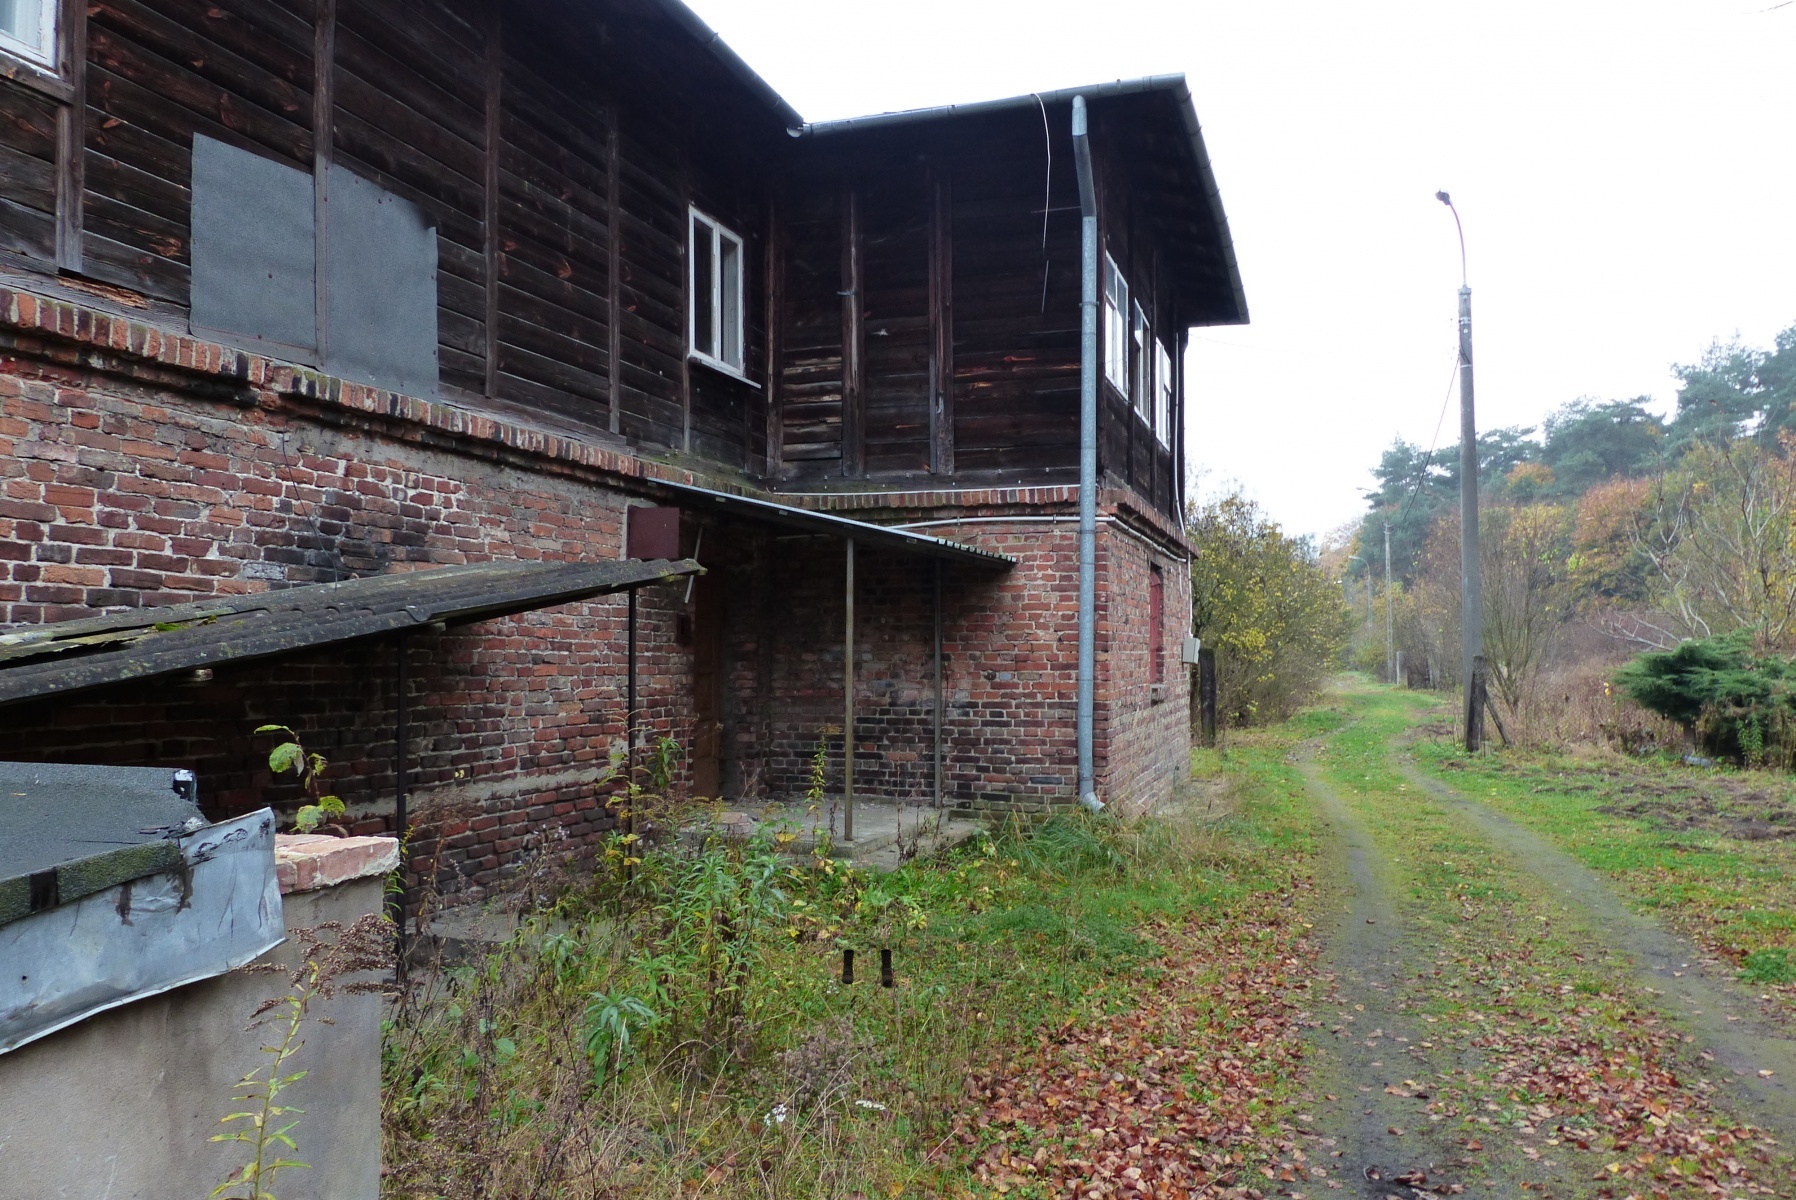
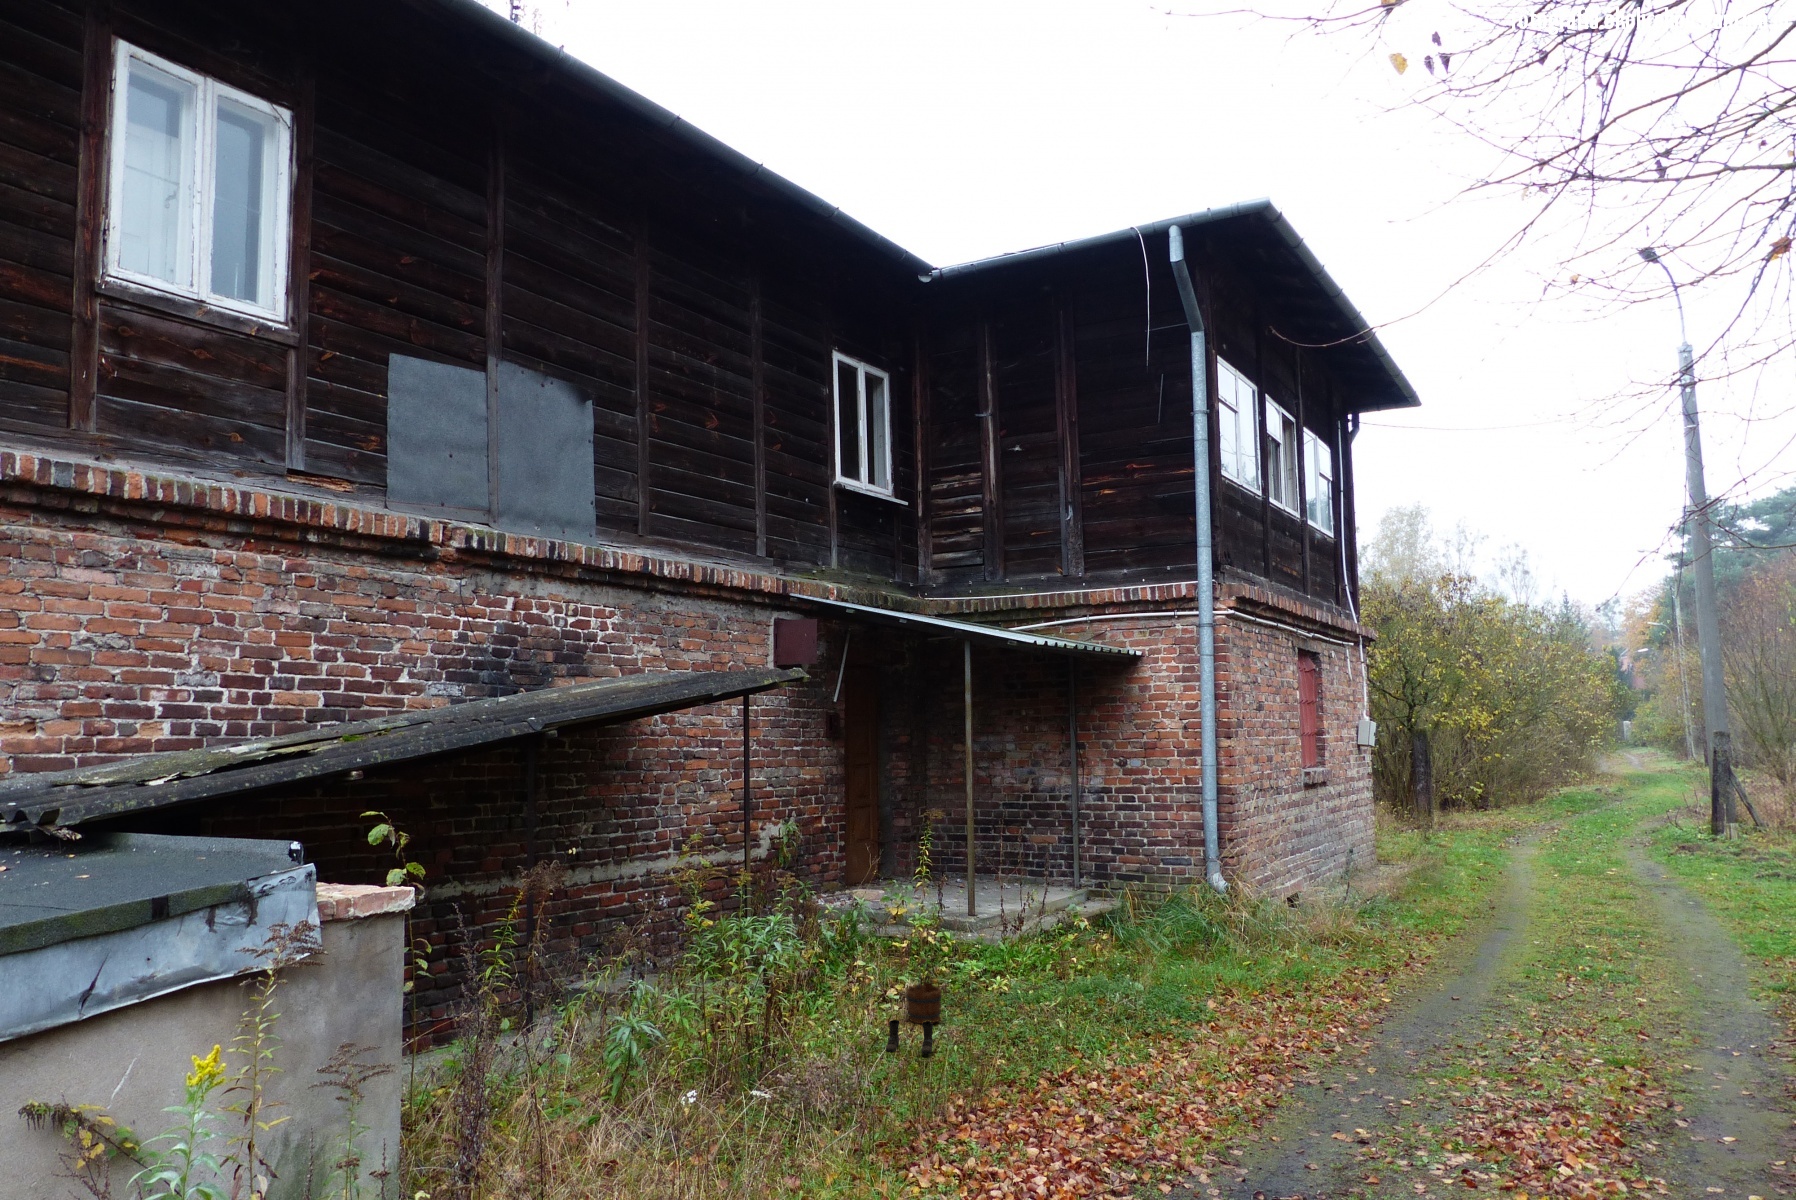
wooden bucket: none [841,883,881,953] -> present [906,959,942,1024]

